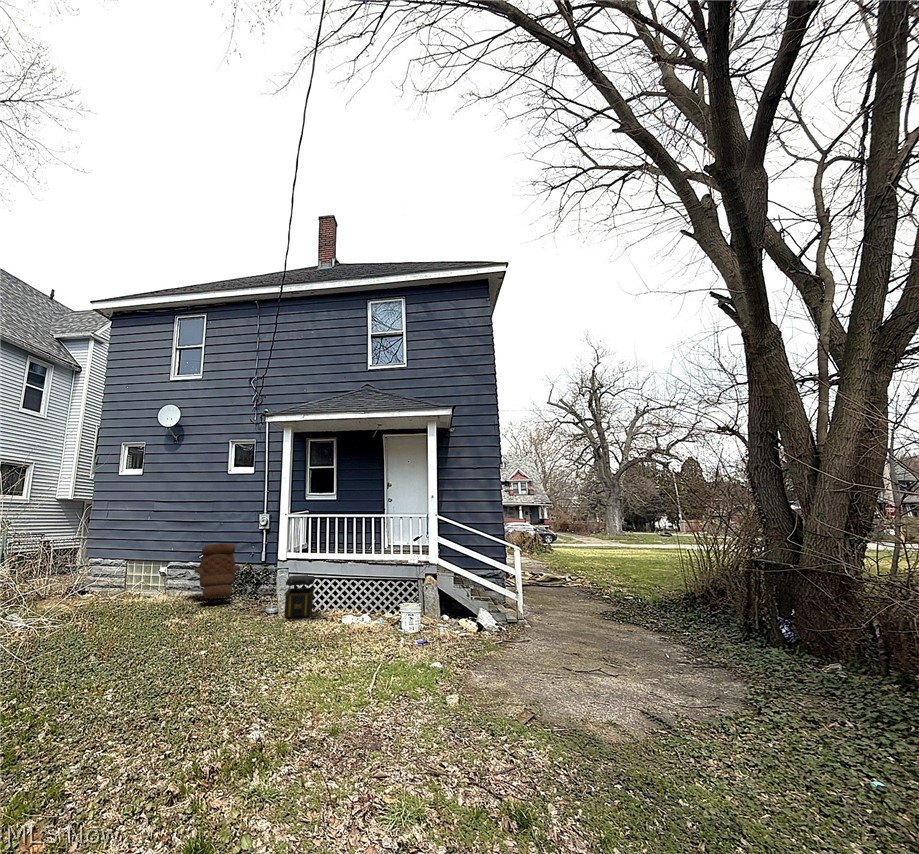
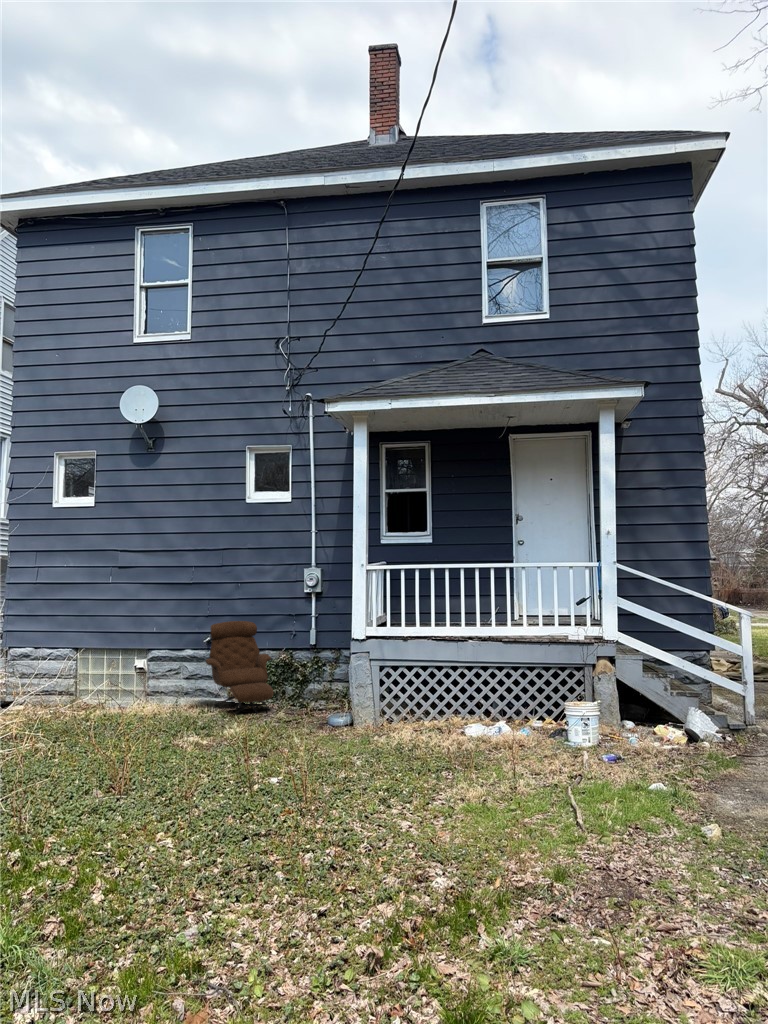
toolbox: present [284,575,315,618] -> none [373,663,417,727]

